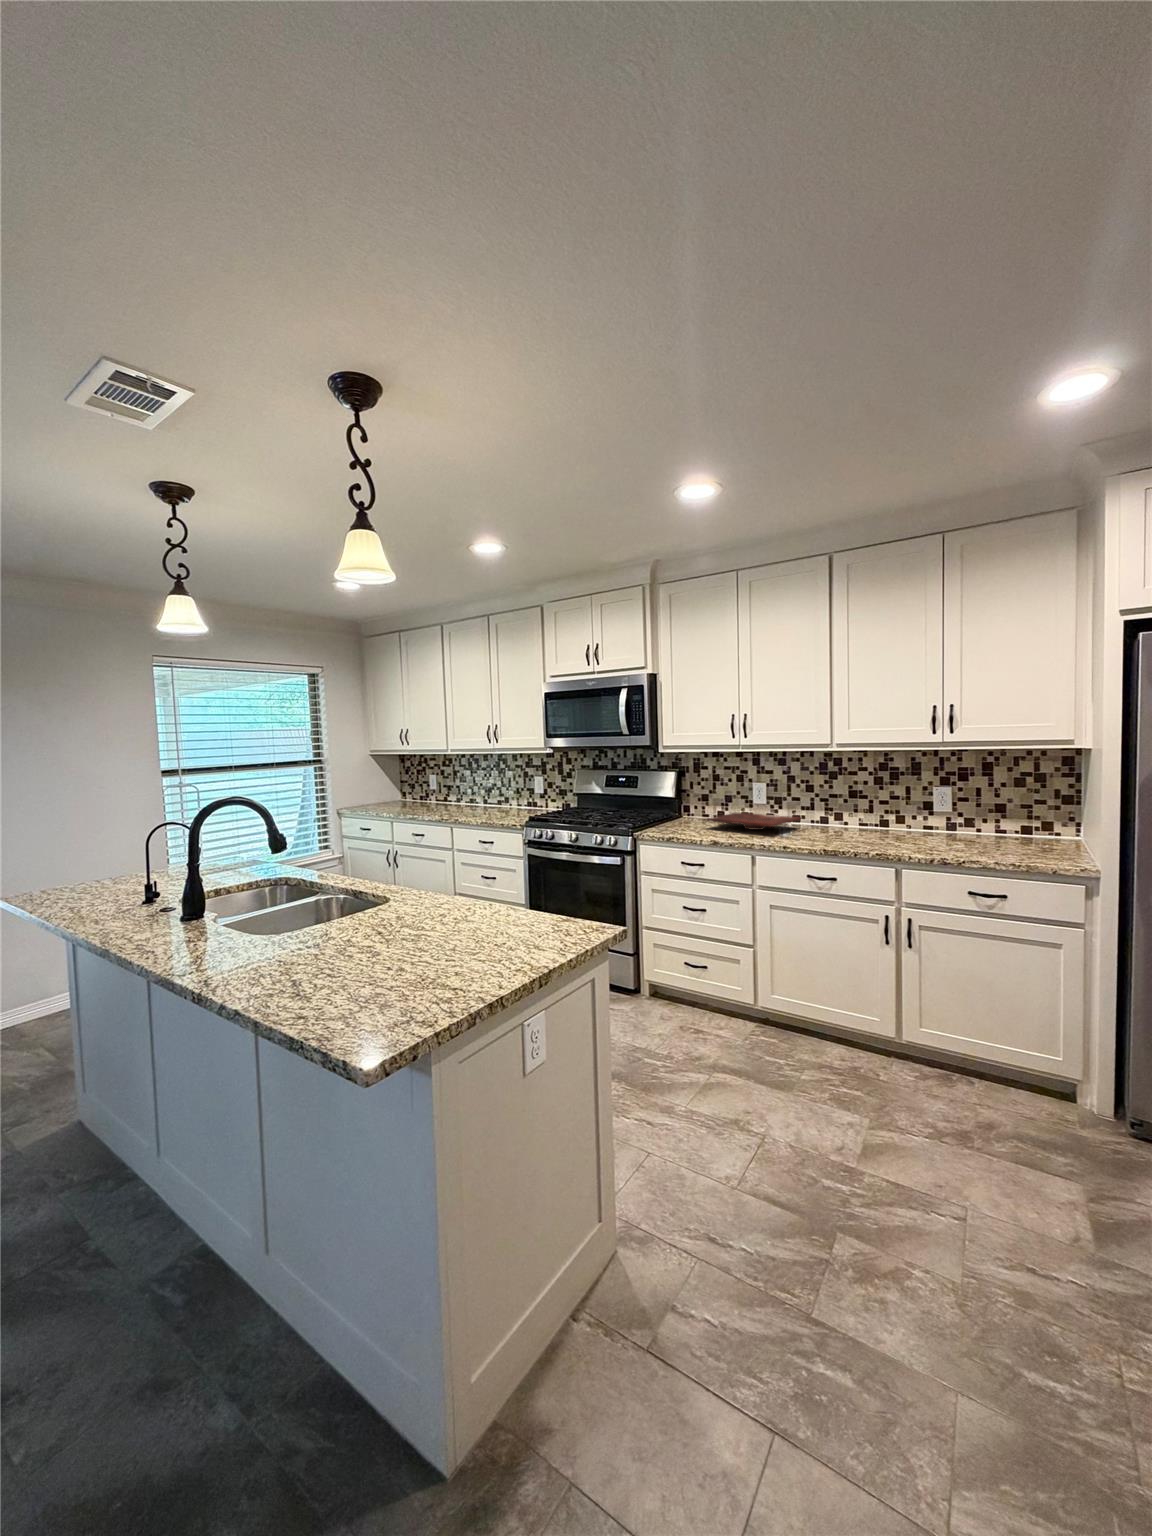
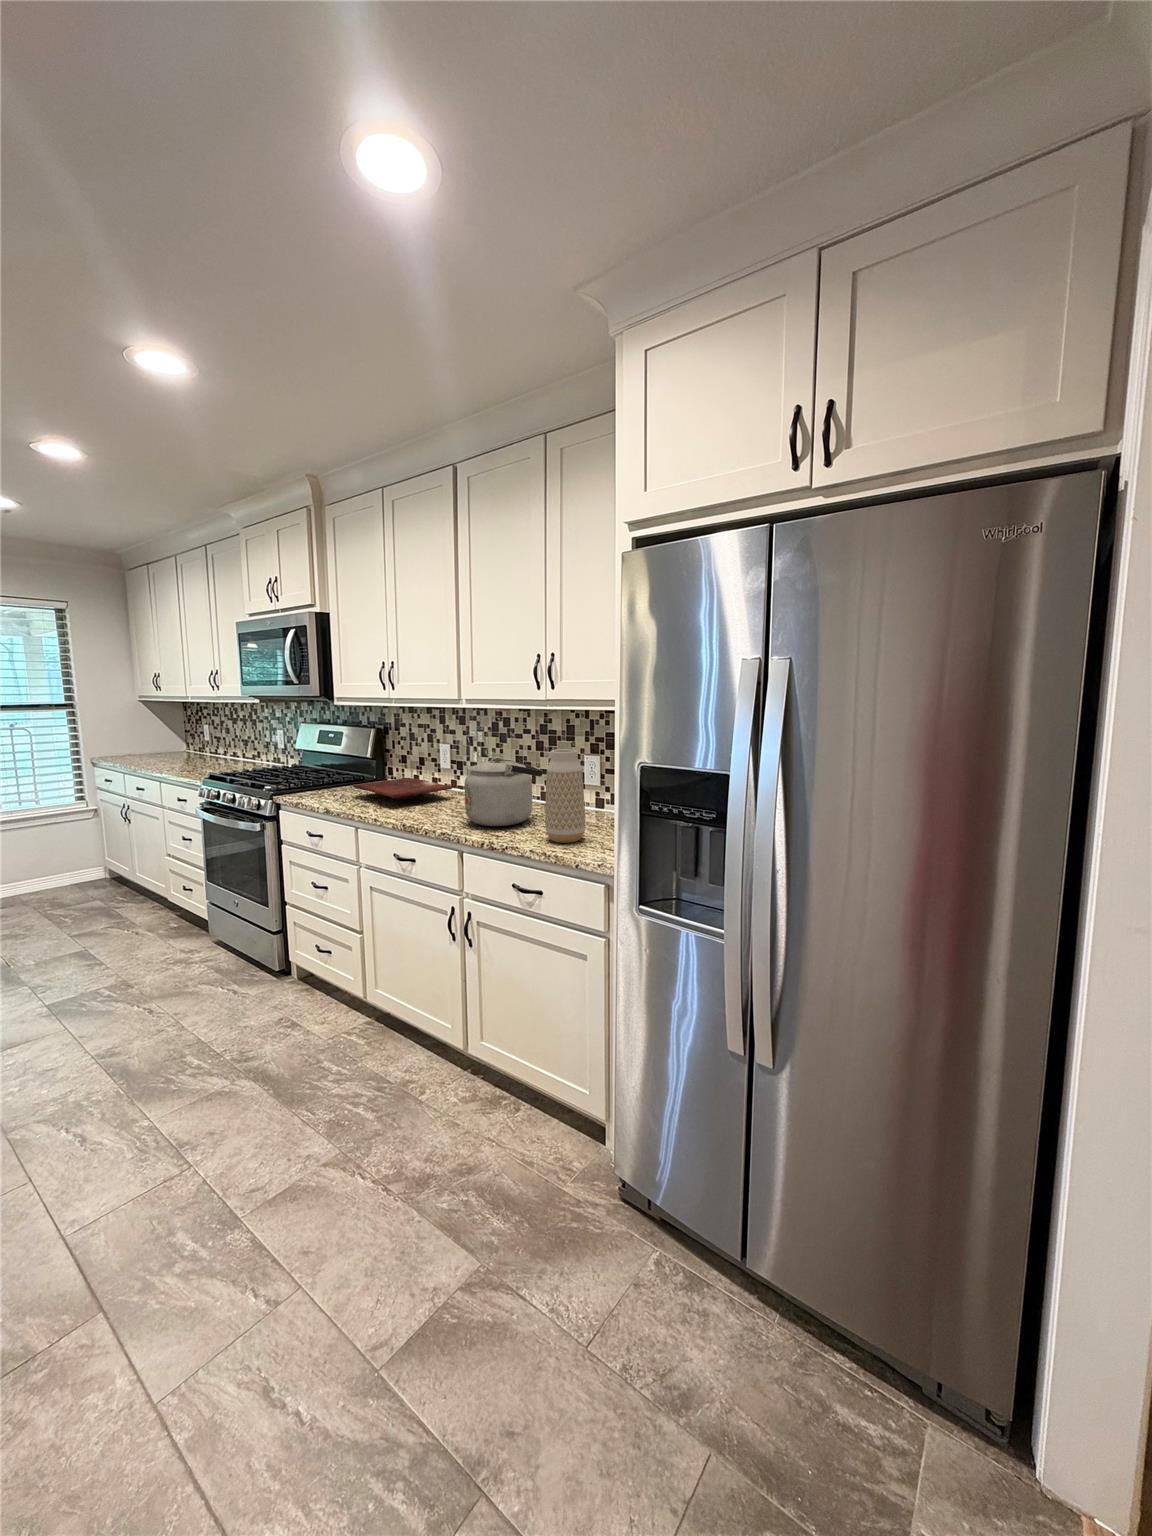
vase: none [971,779,1011,855] -> present [545,749,585,843]
kettle: none [860,788,939,845] -> present [464,757,543,826]

